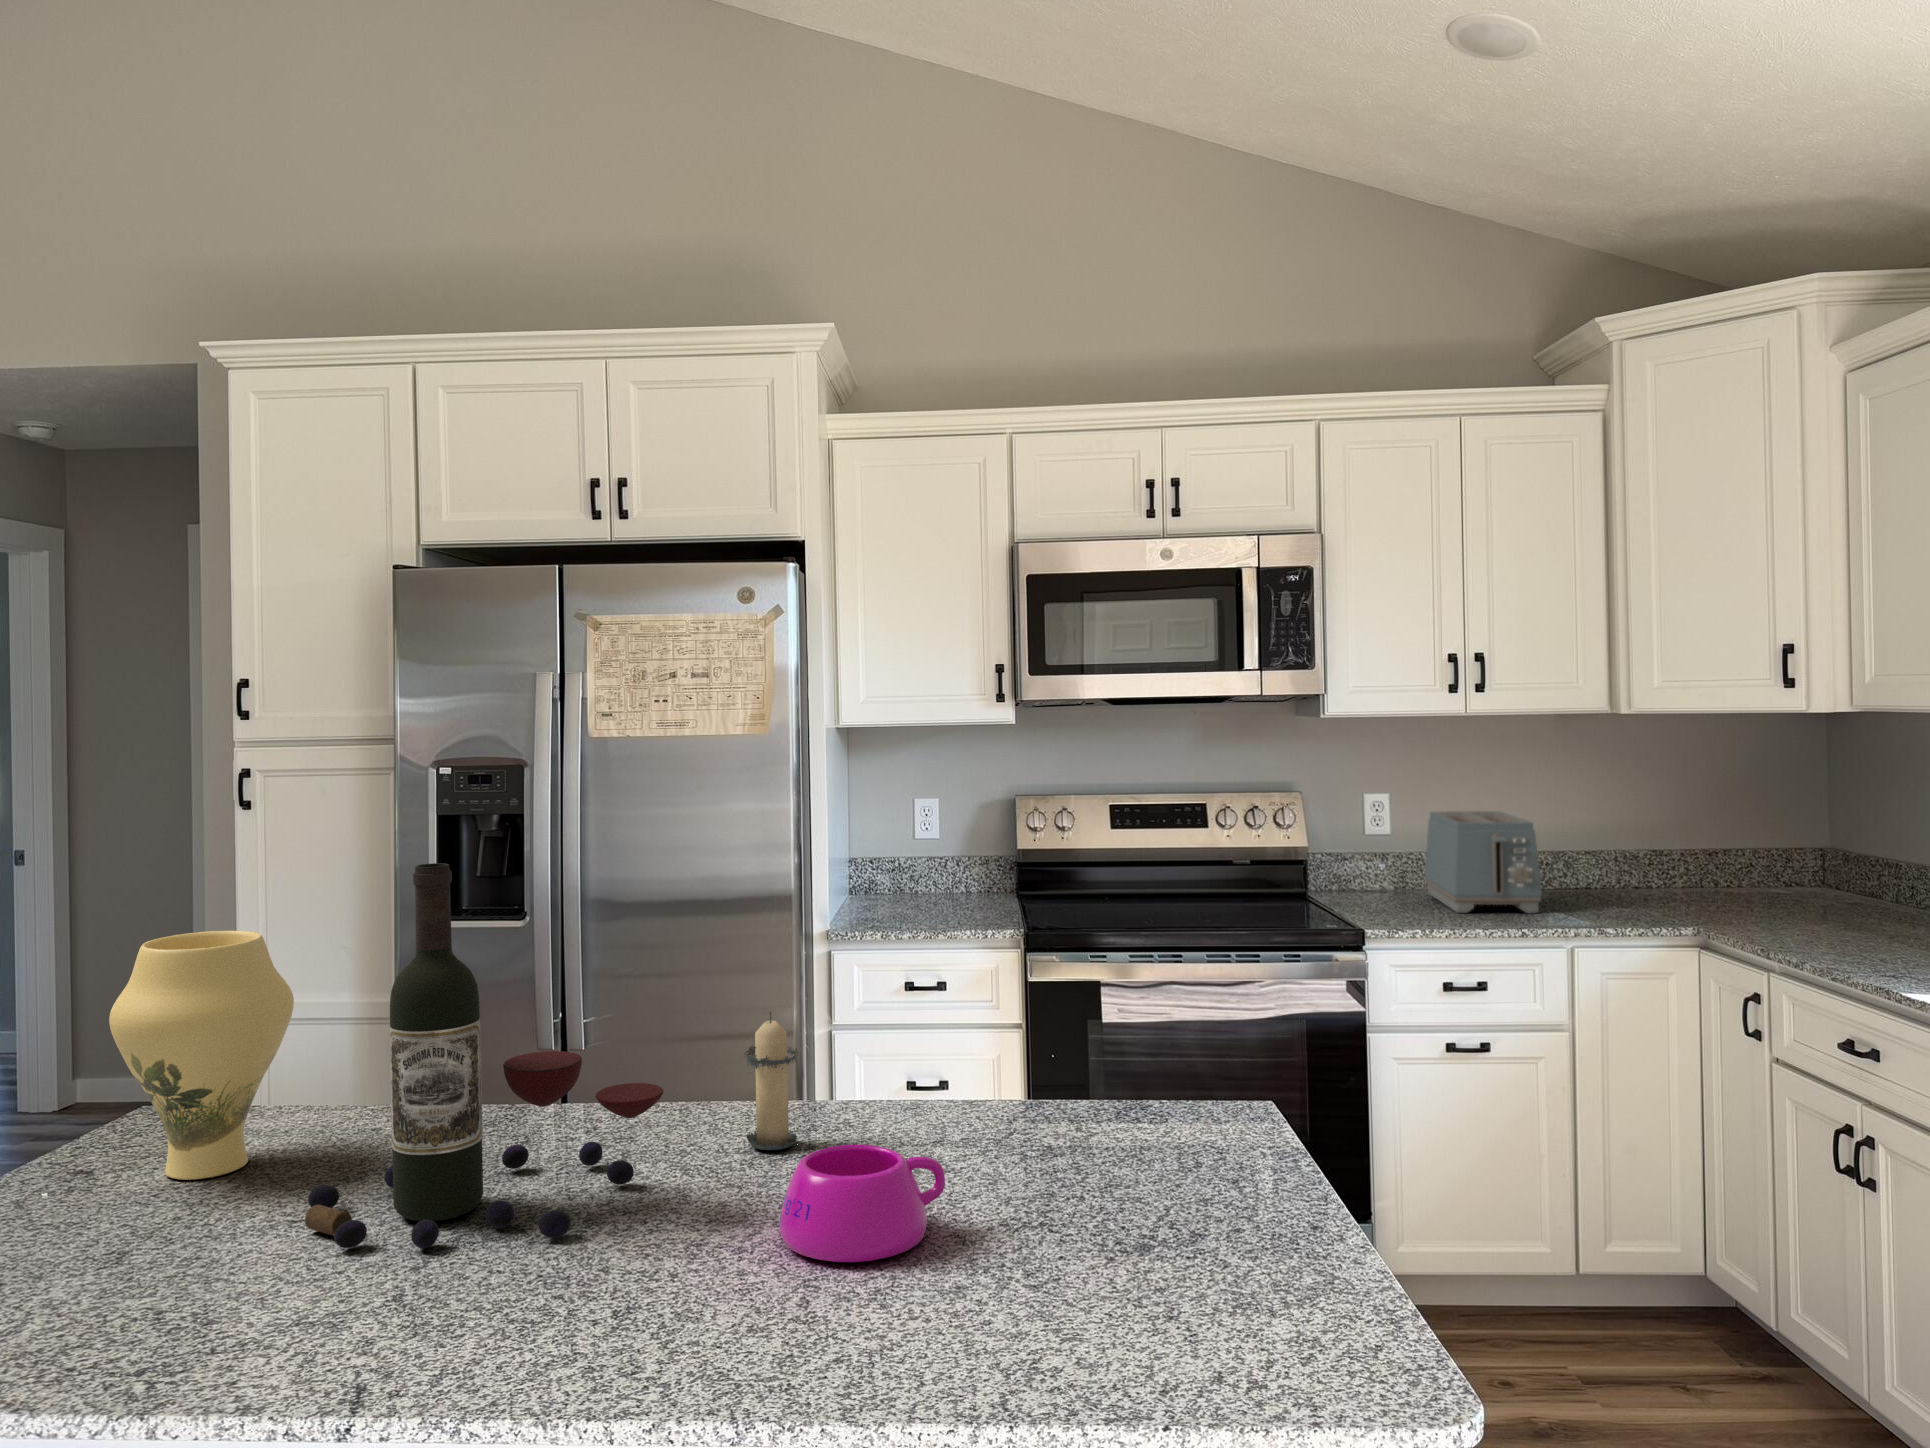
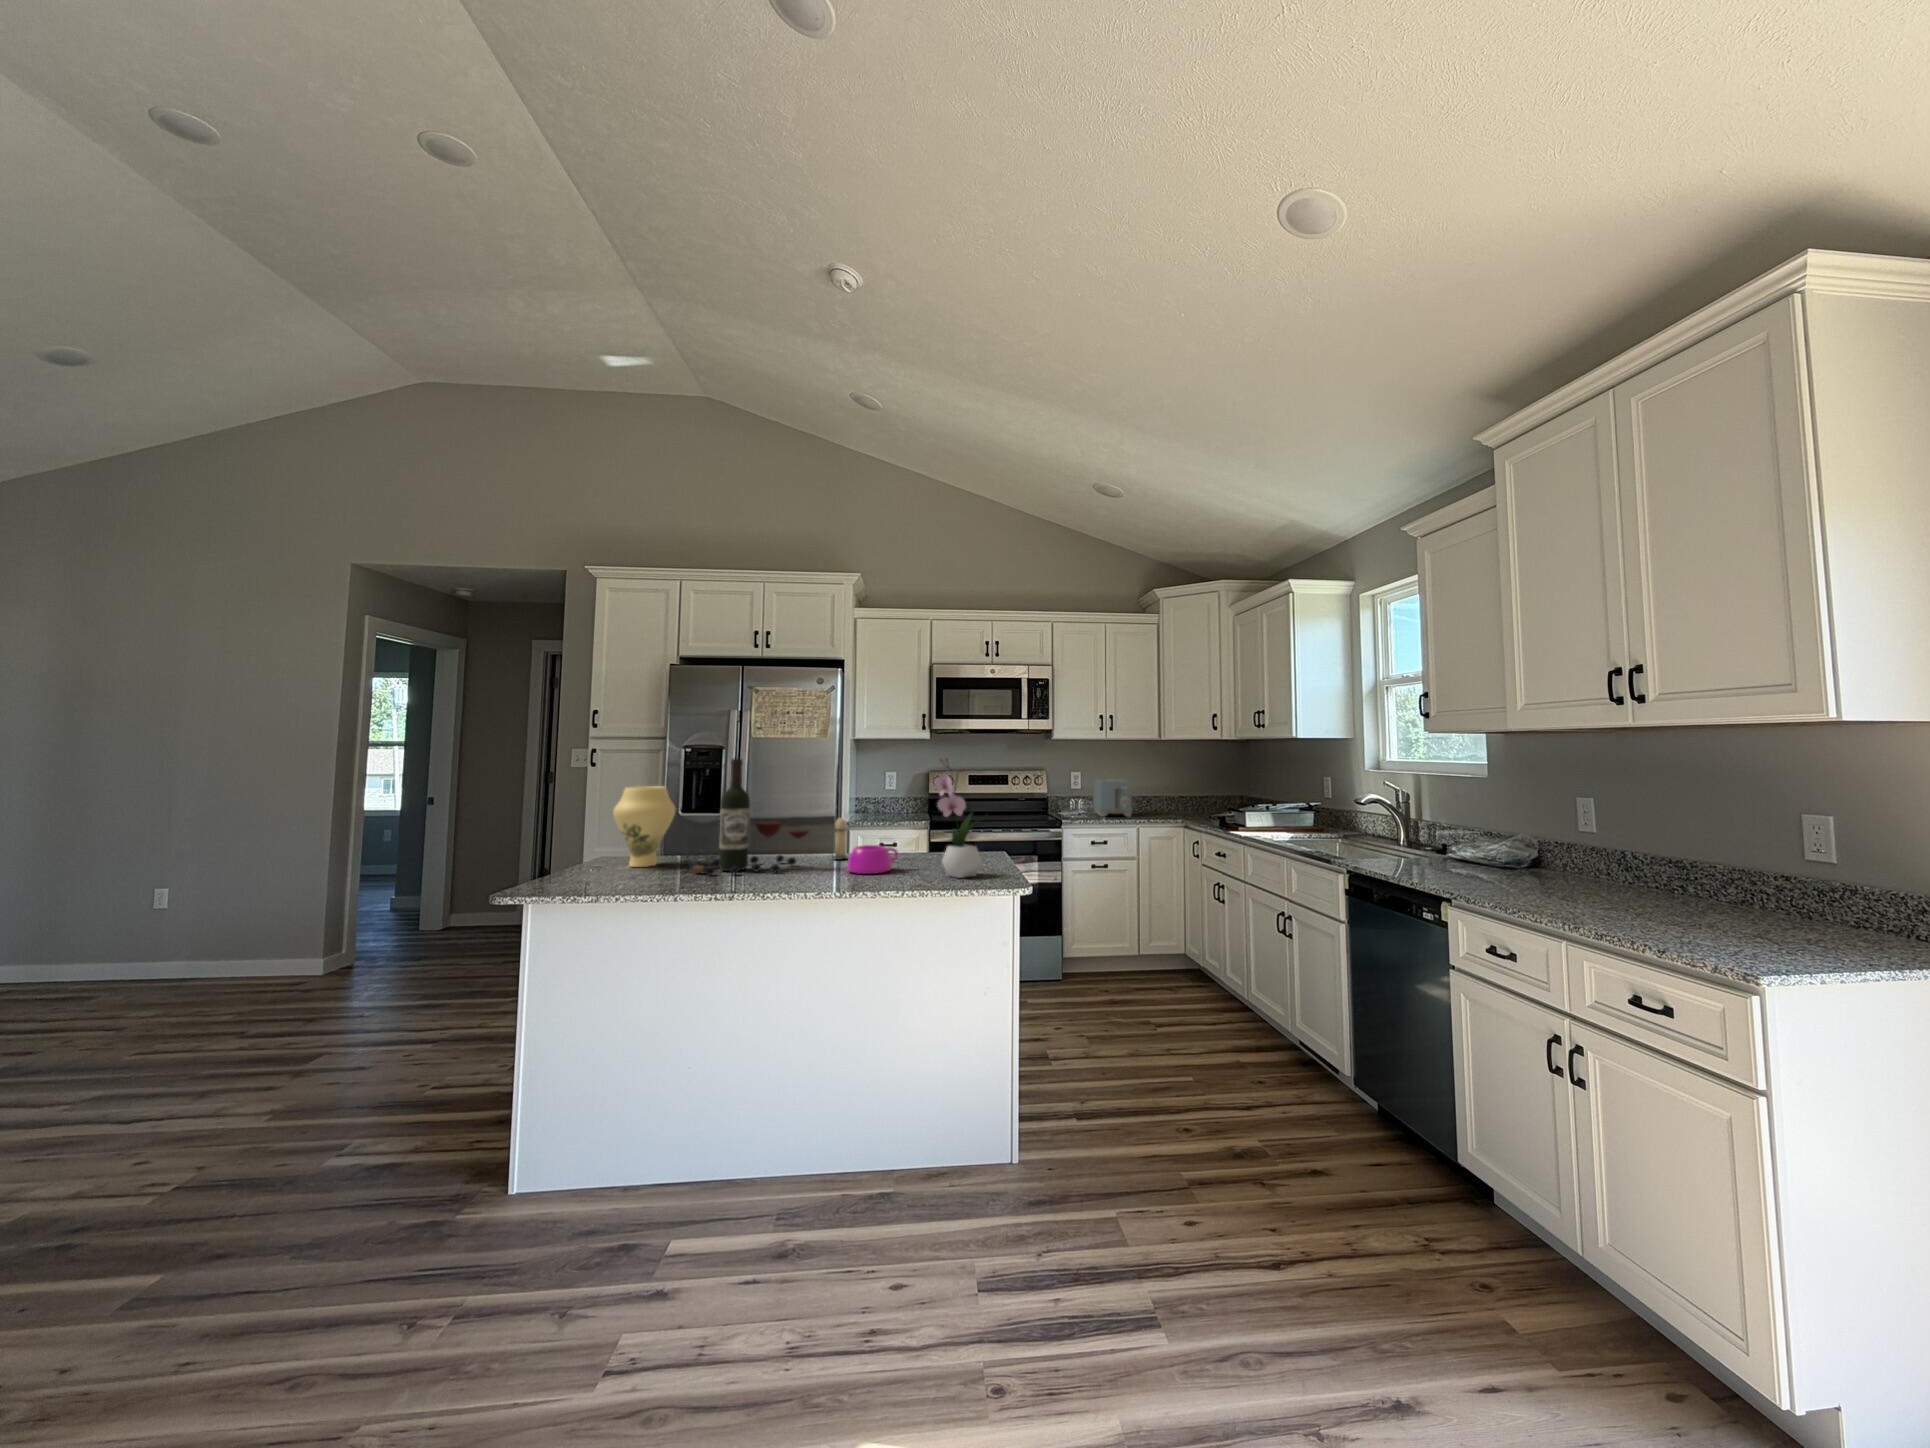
flower arrangement: none [1064,875,1263,1318] -> present [934,758,987,878]

